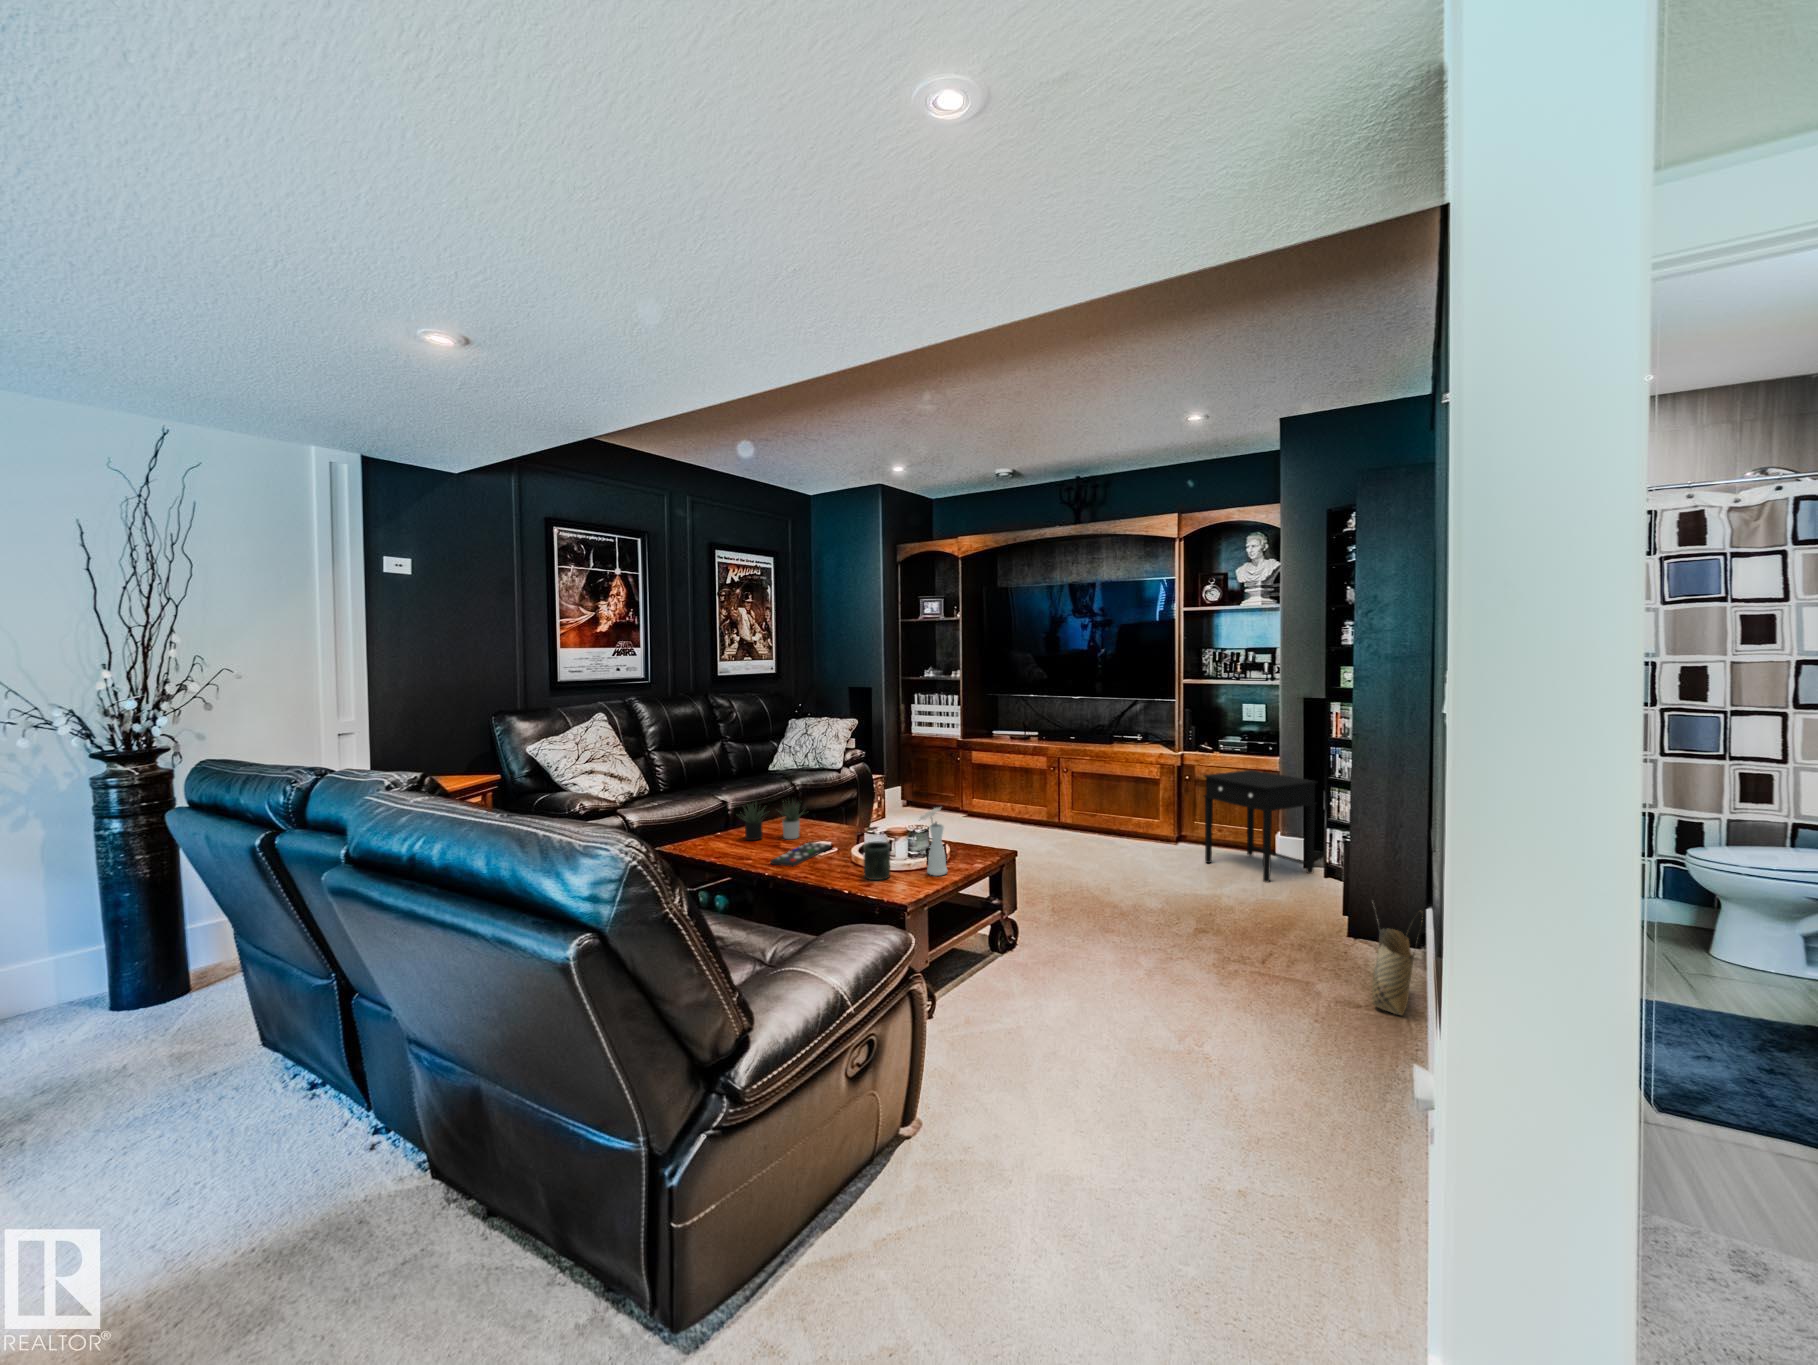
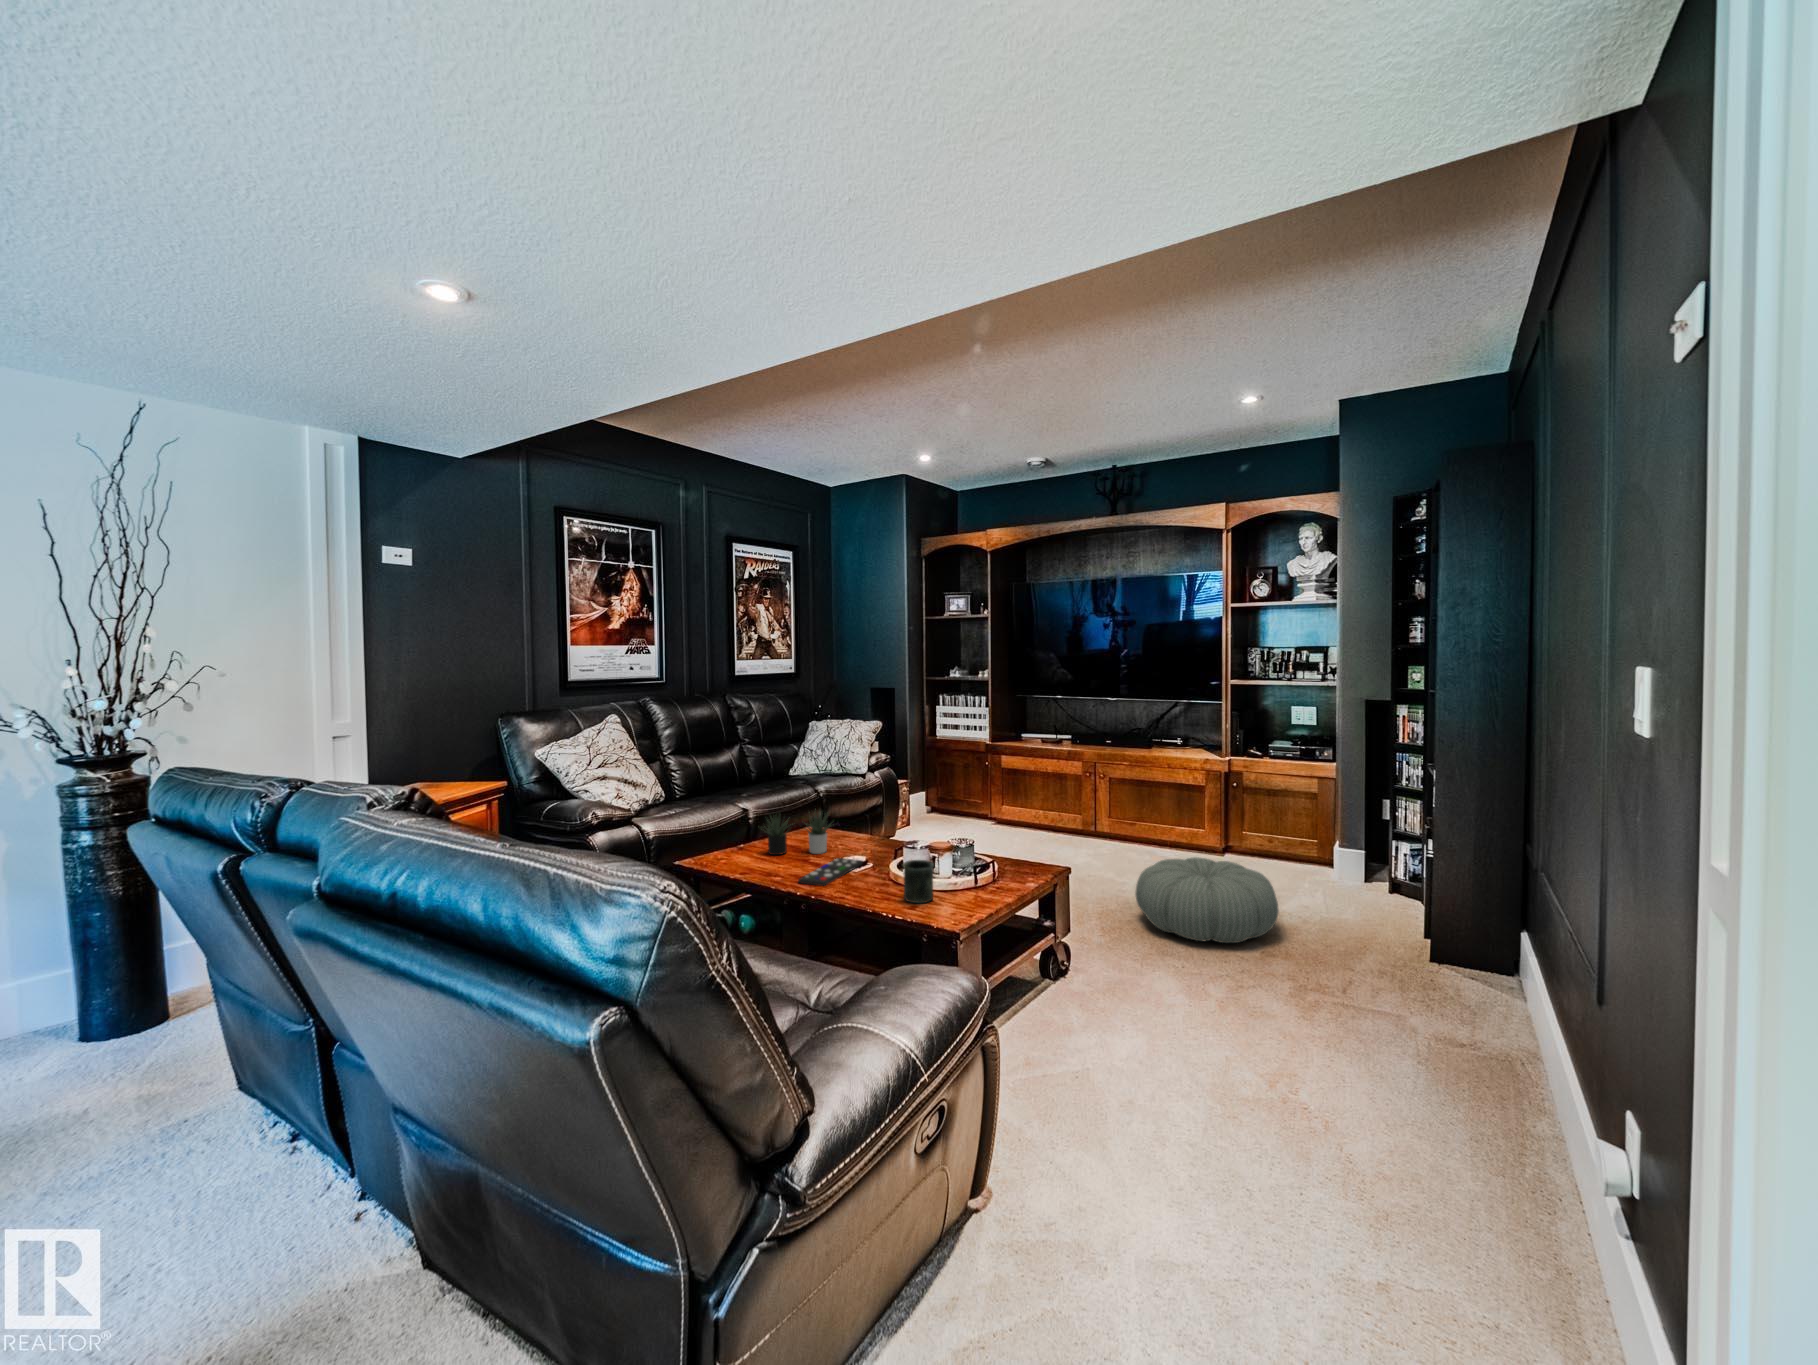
side table: present [1204,770,1317,882] -> none [1259,778,1386,902]
vase: present [920,807,947,876] -> none [964,822,997,898]
pouf: none [1085,842,1212,919] -> present [1135,857,1279,943]
woven basket: present [1372,910,1421,1015] -> none [1476,929,1538,1061]

